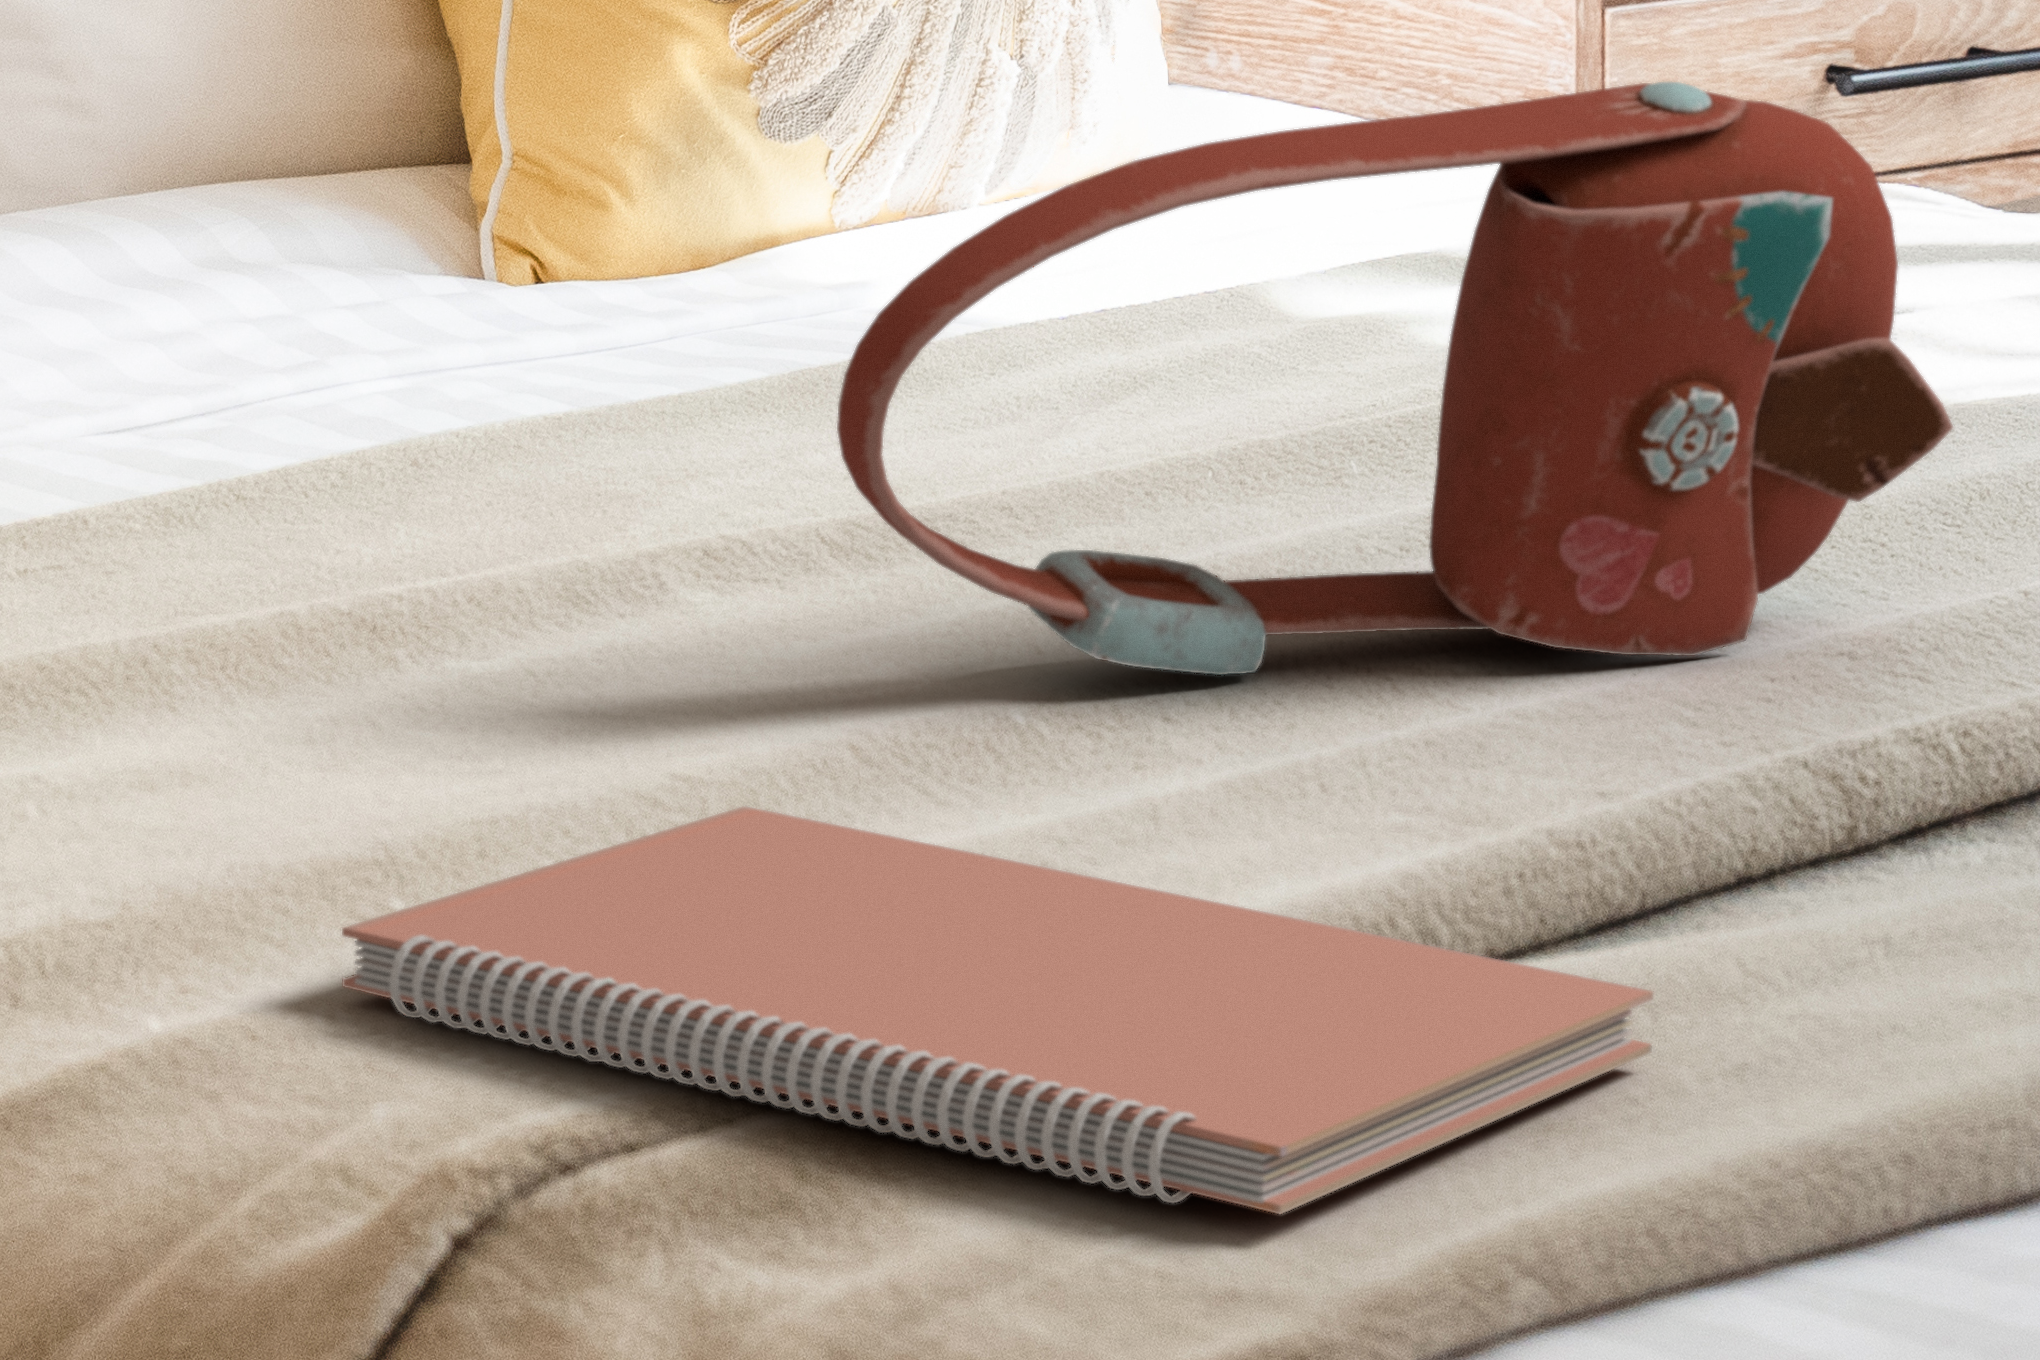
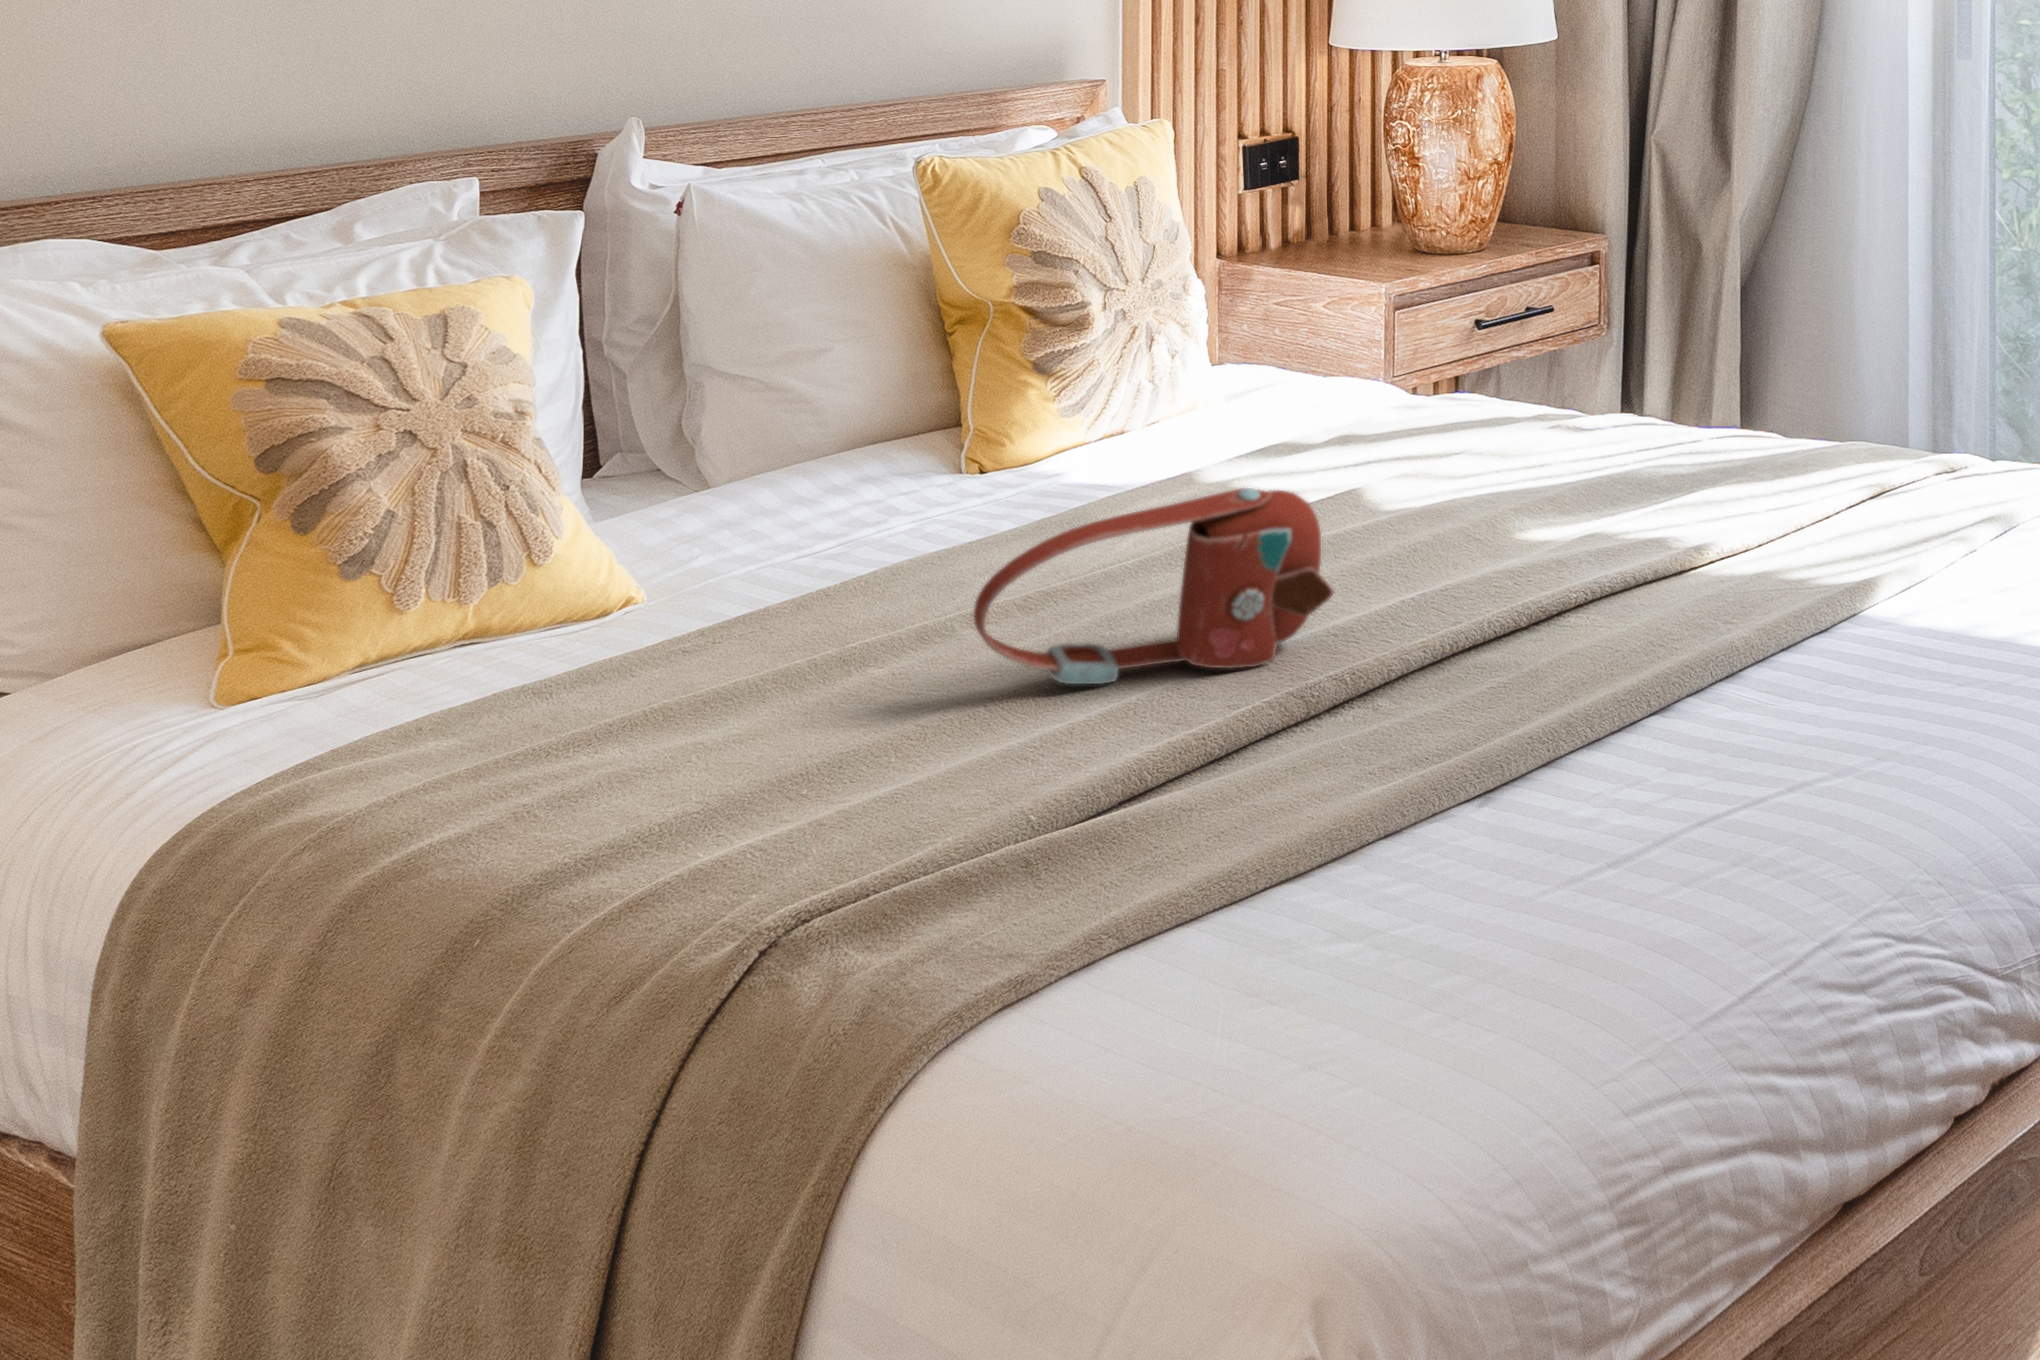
notebook: present [342,806,1653,1214] -> none [769,759,1154,922]

